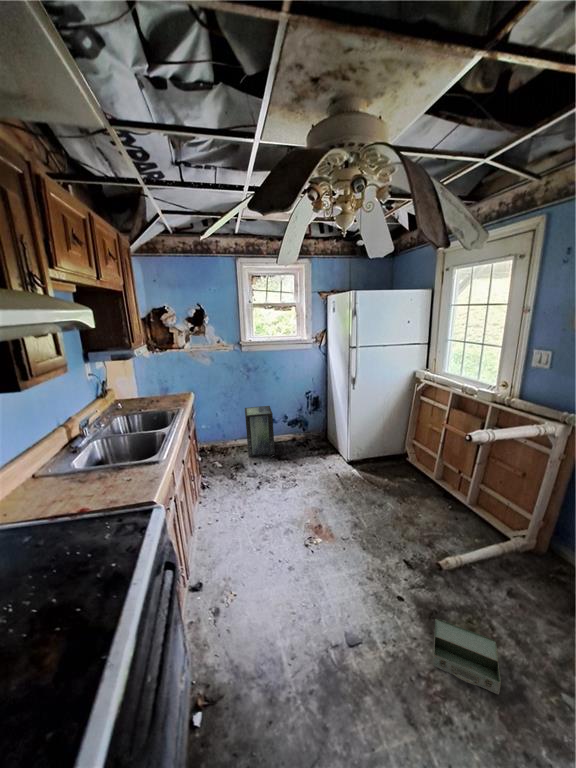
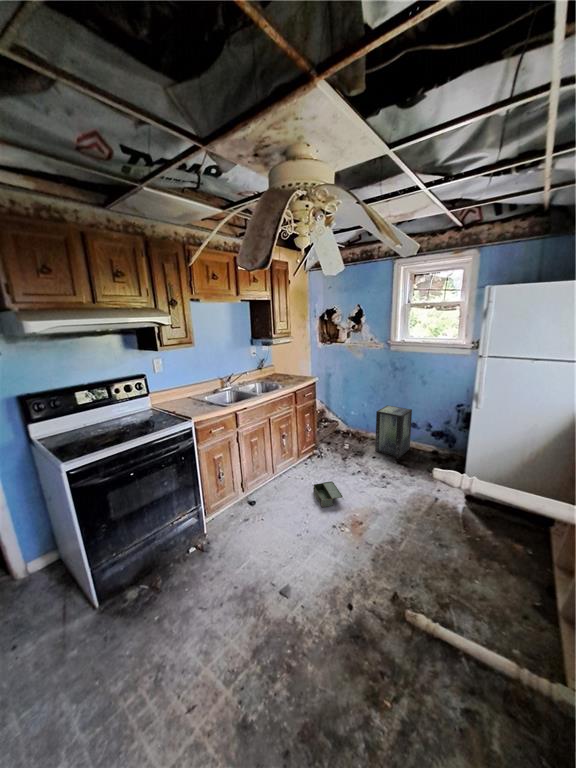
toolbox: present [433,619,501,695] -> present [313,481,342,507]

